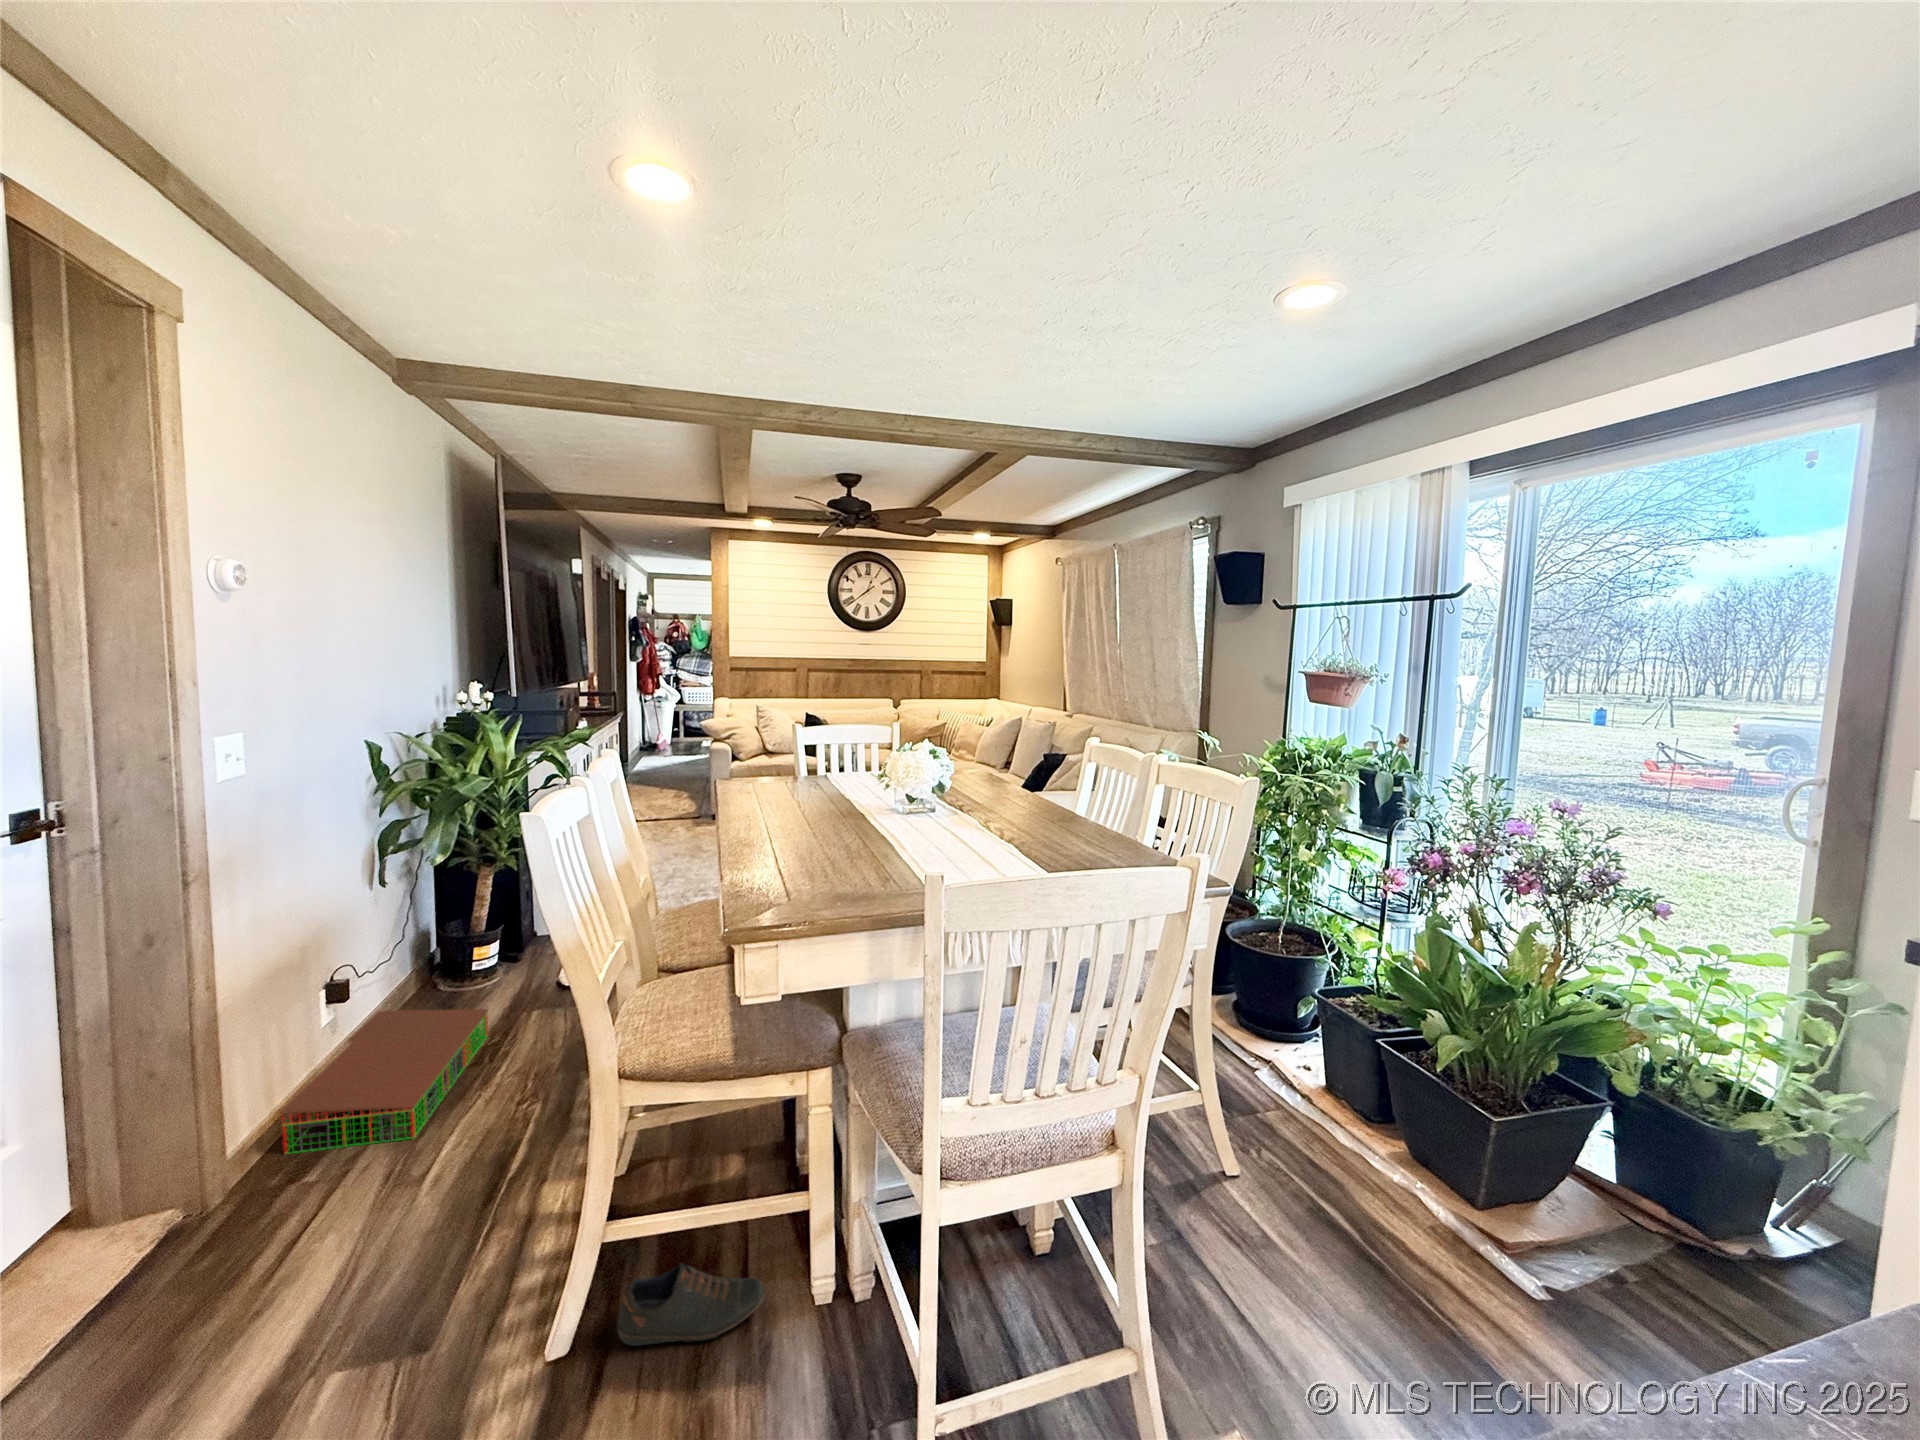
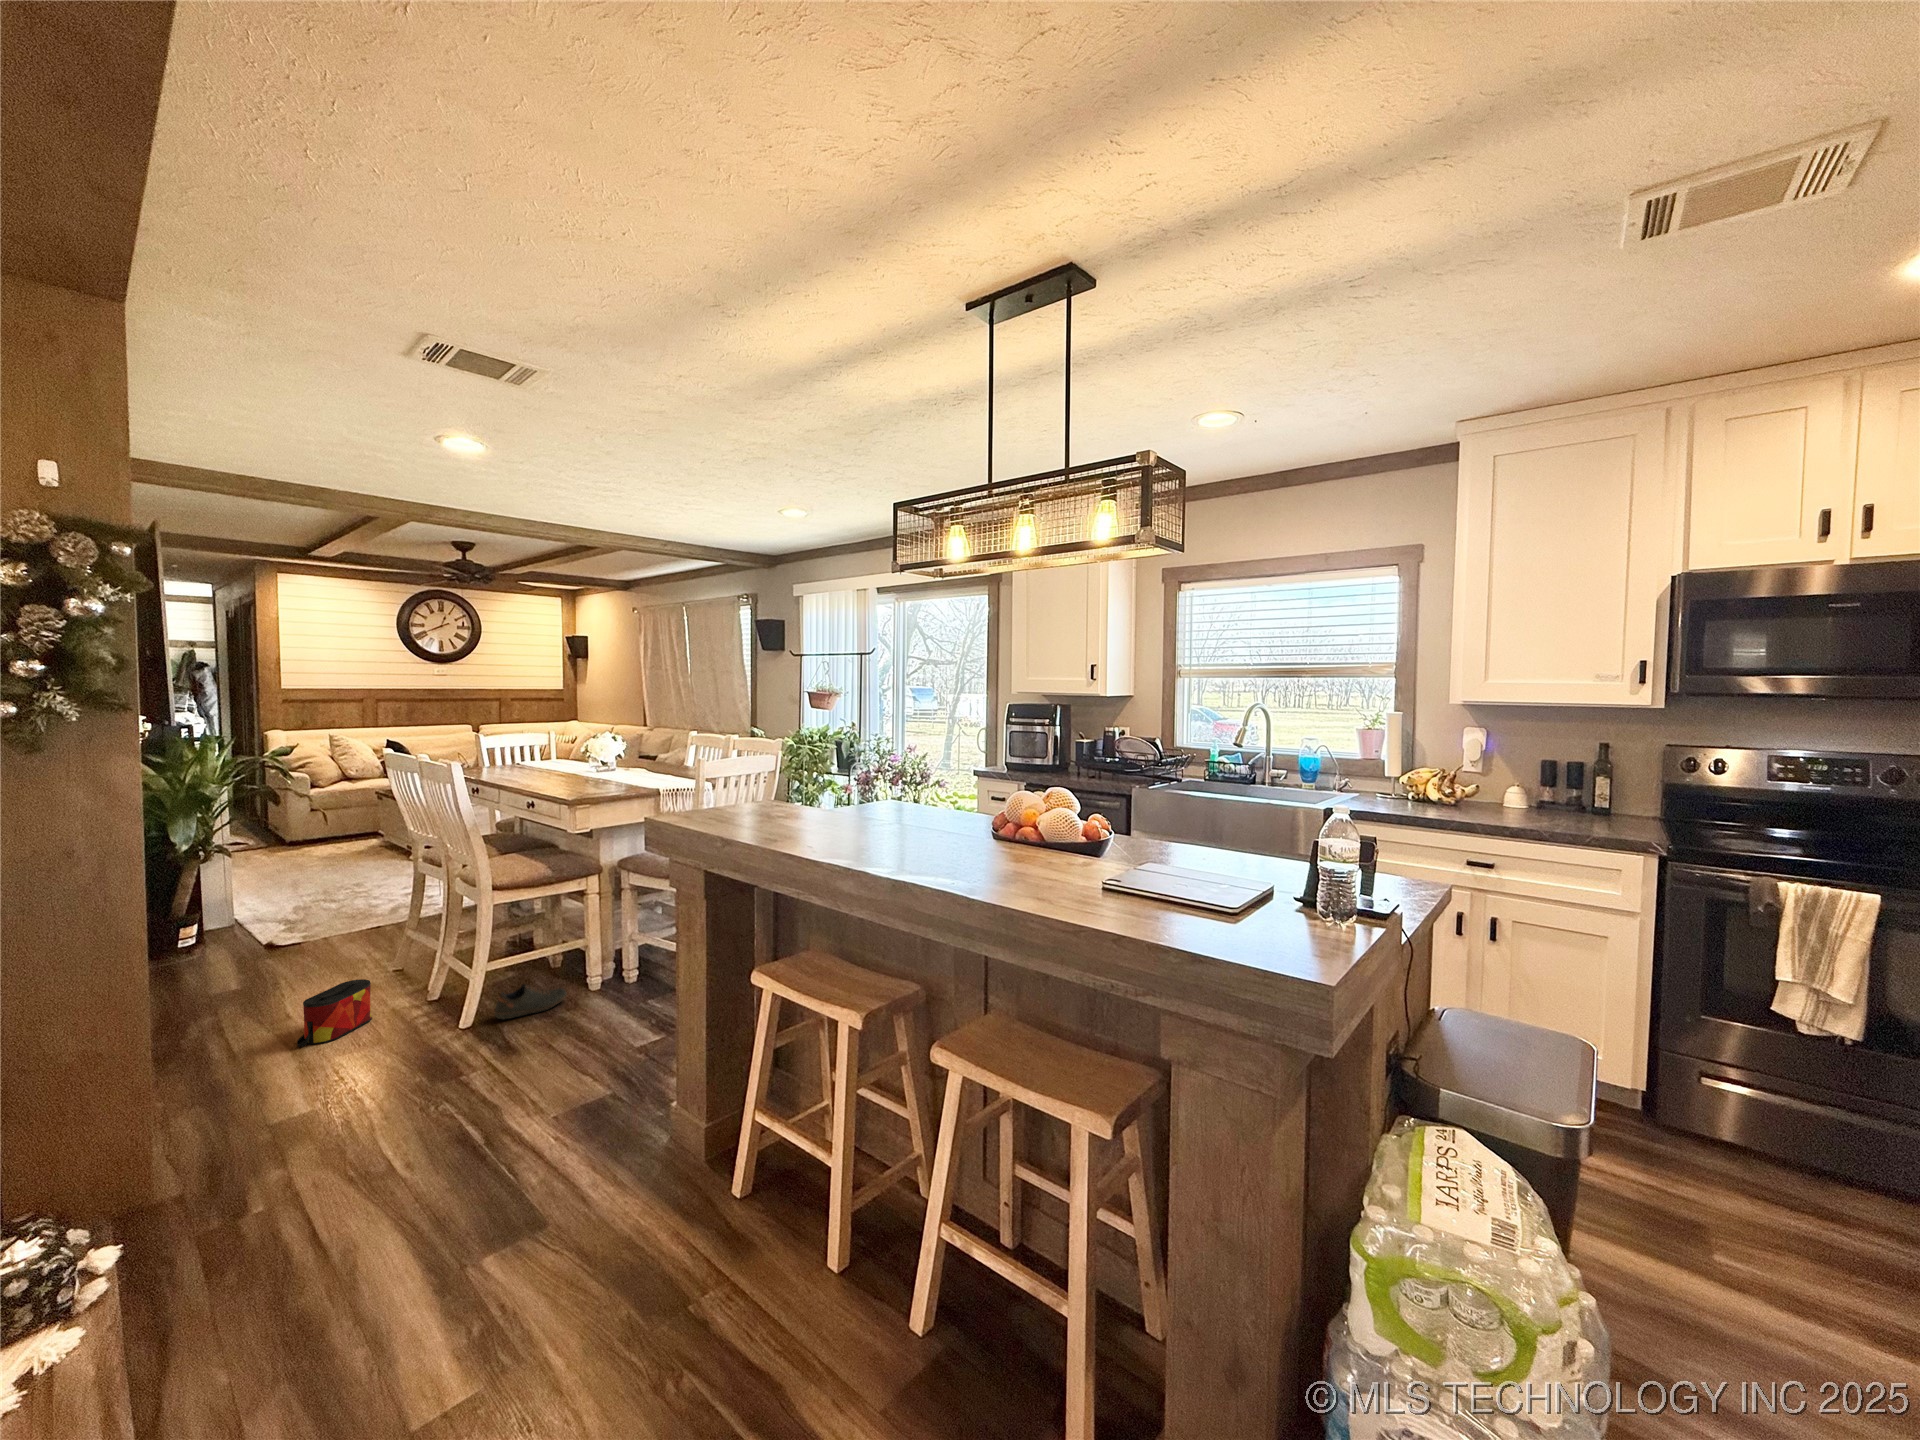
storage bin: present [280,1009,488,1154] -> none [139,957,258,1038]
bag: none [343,1146,497,1283] -> present [297,979,372,1047]

